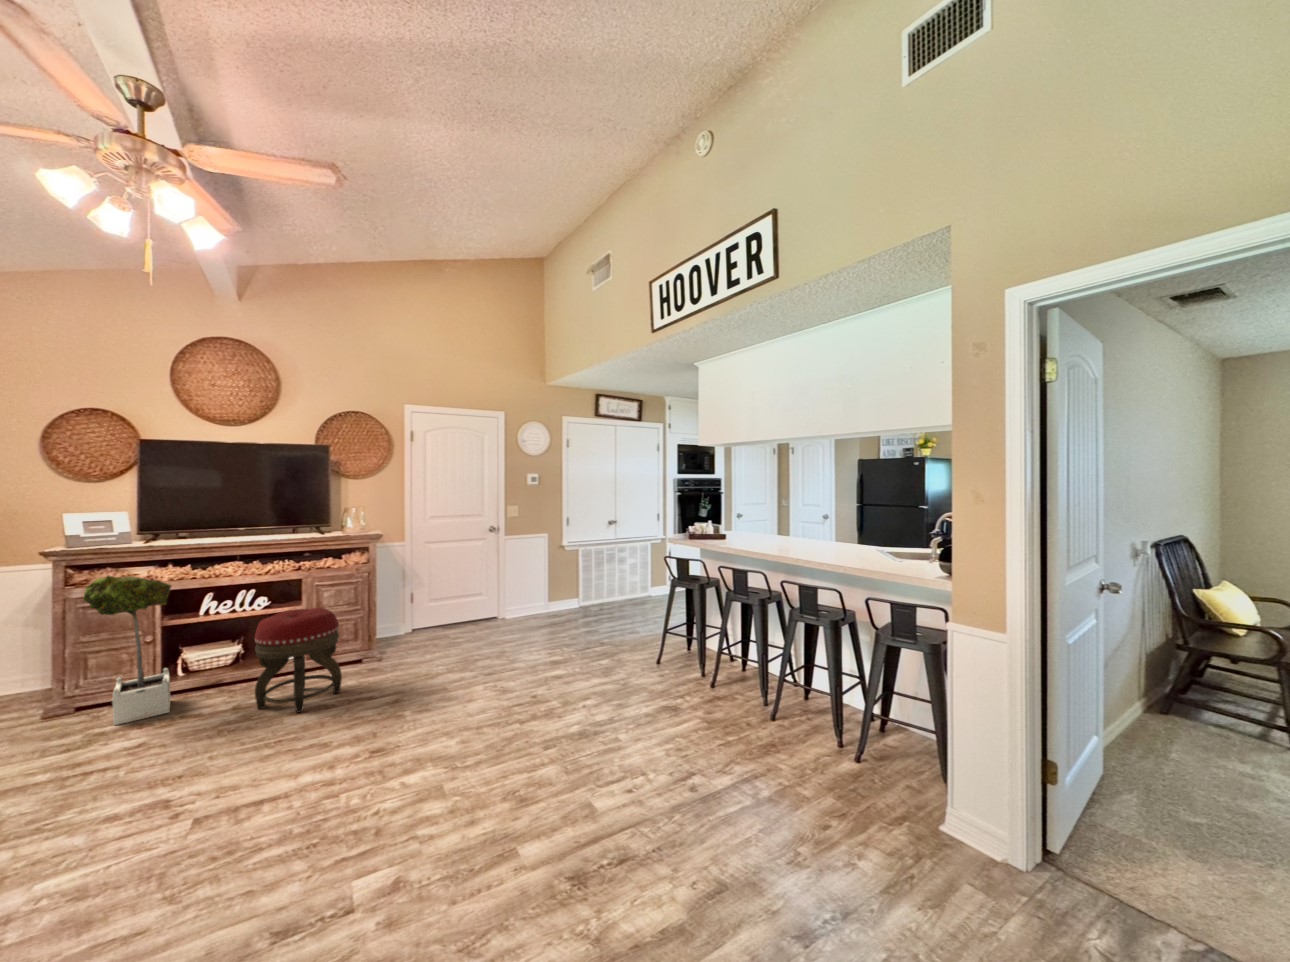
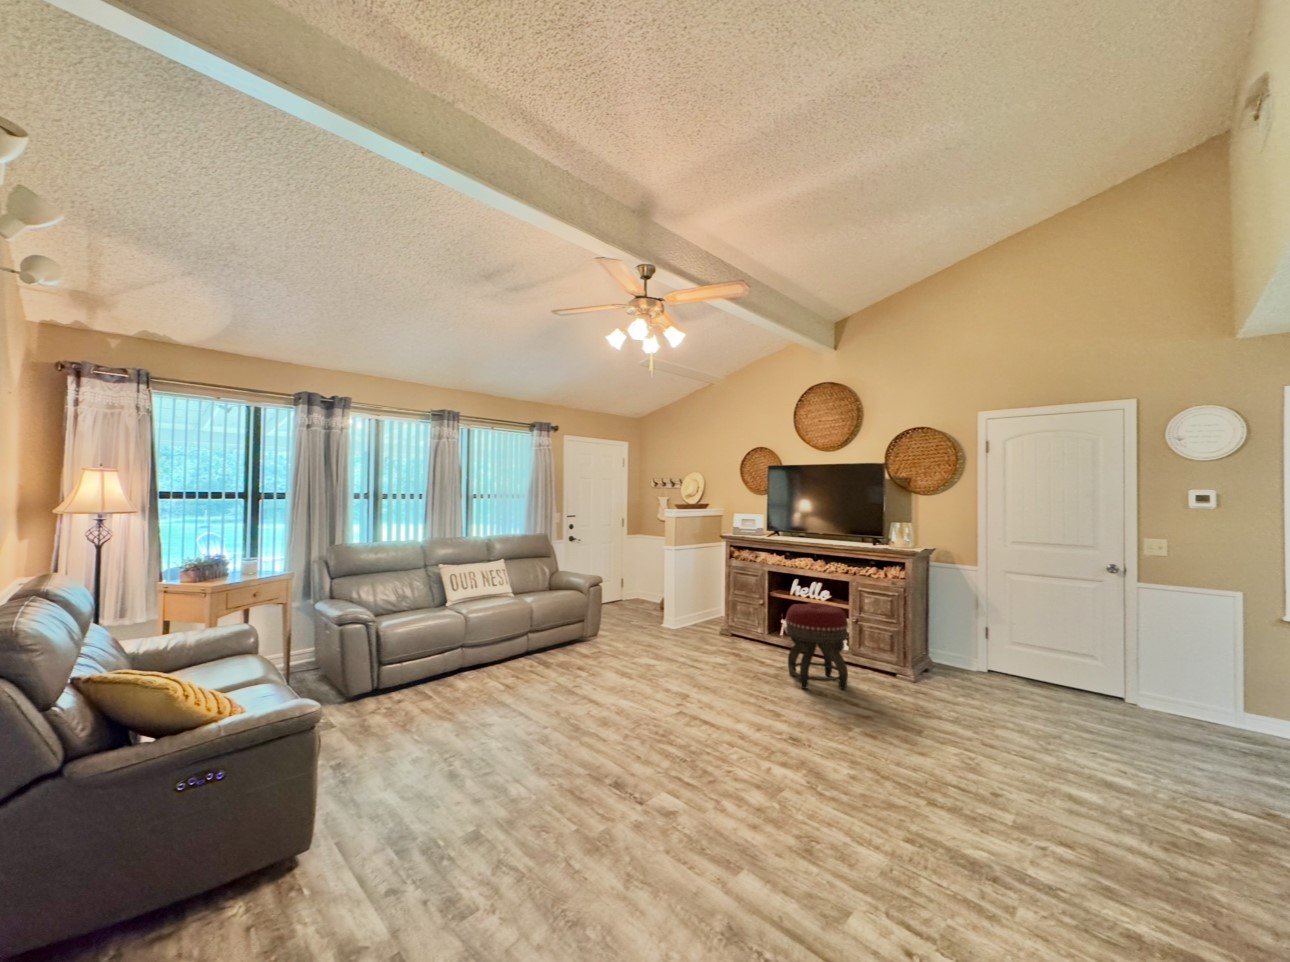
potted tree: present [83,575,171,725] -> none [724,552,767,655]

